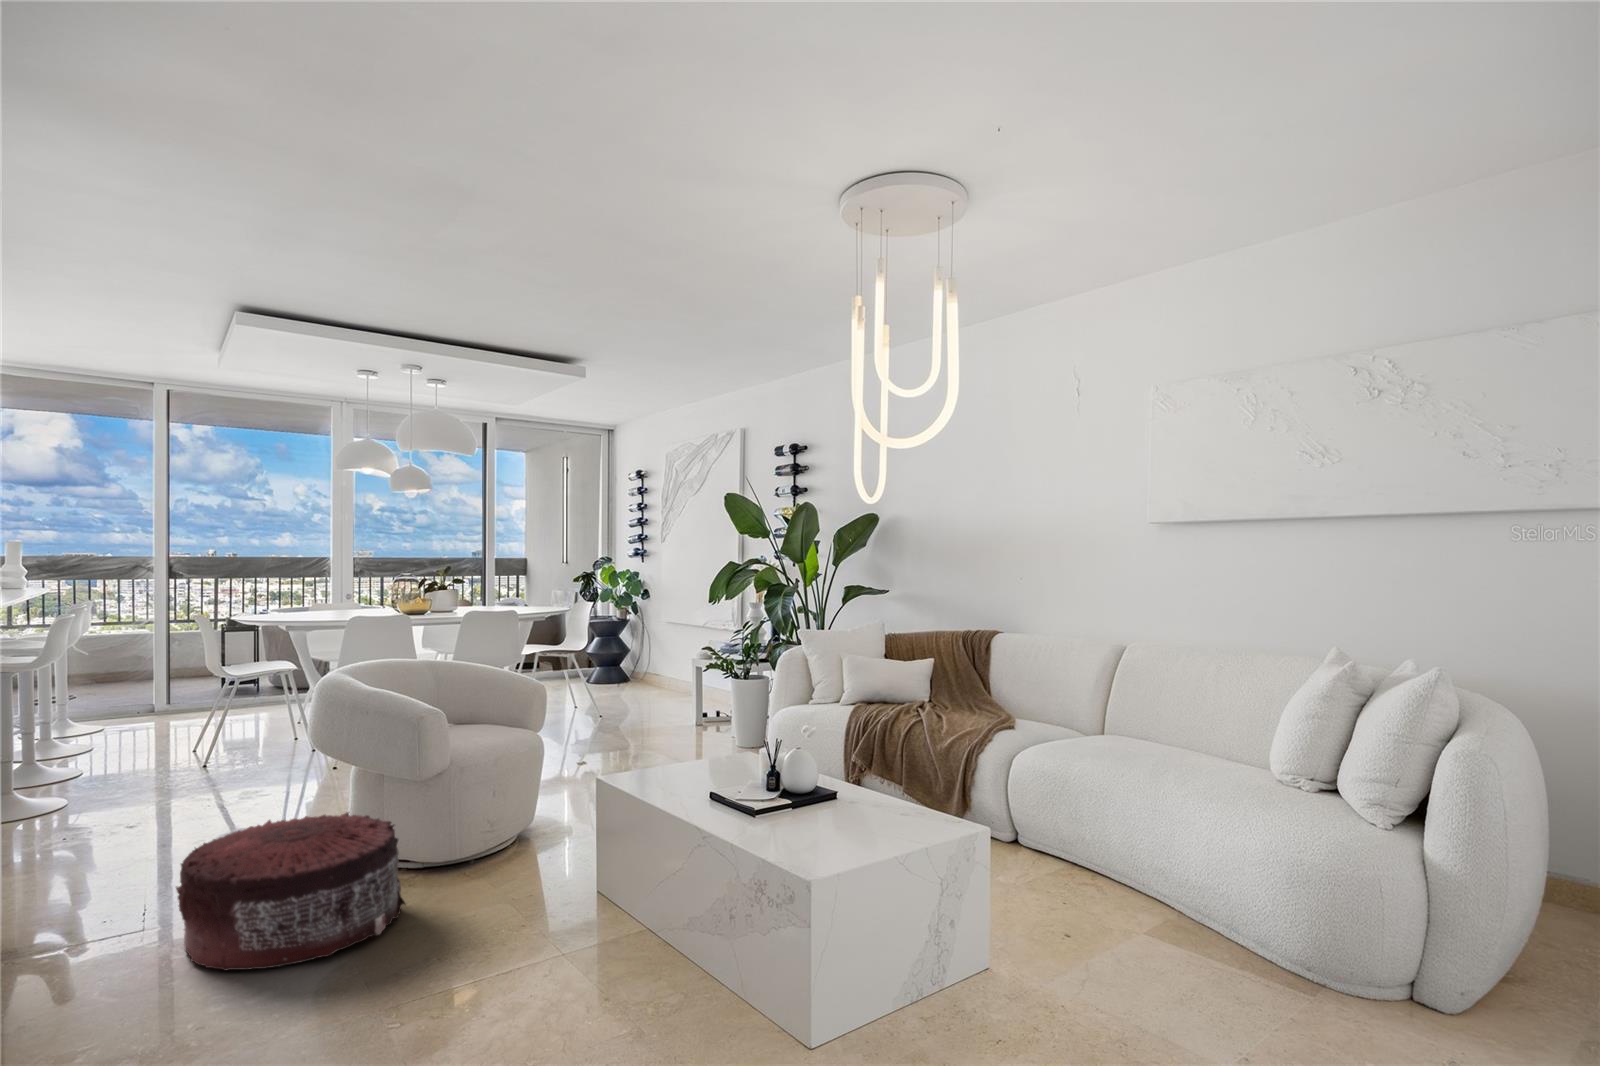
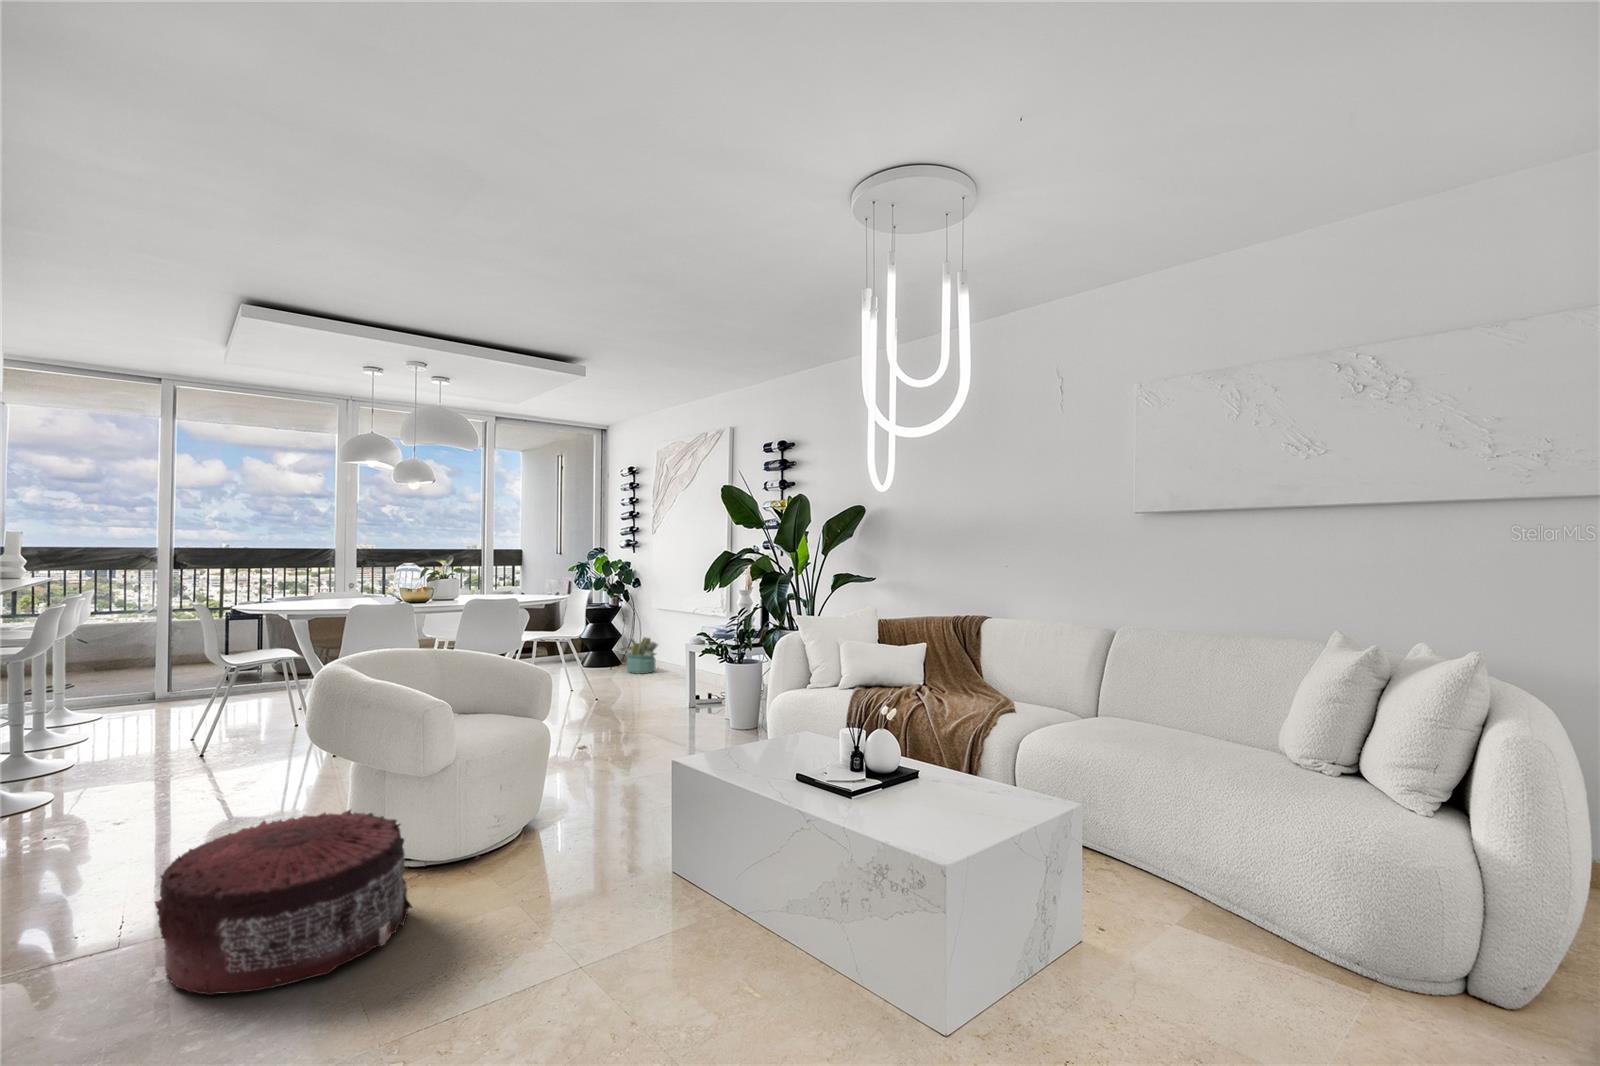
decorative plant: none [624,652,669,692] -> present [619,637,658,674]

